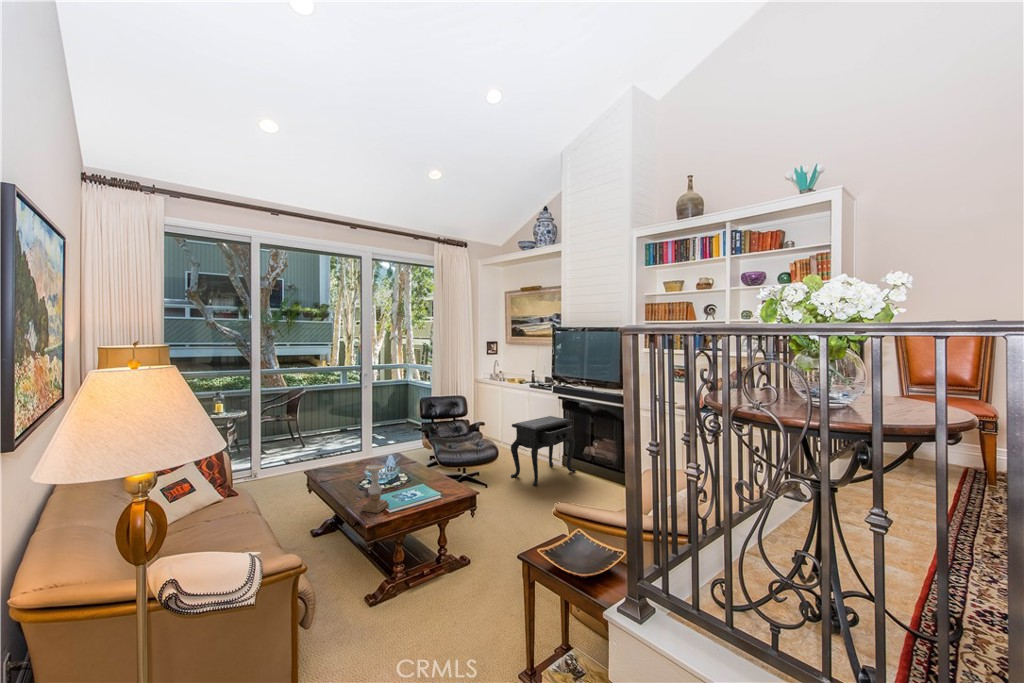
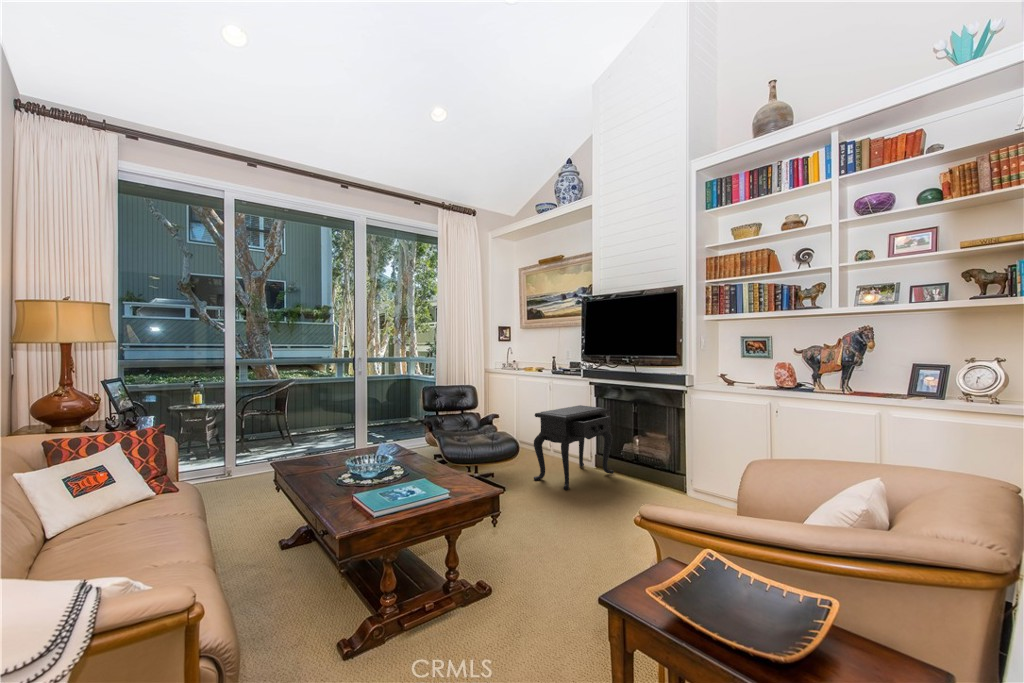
candle holder: present [362,464,389,513] -> none [334,446,375,517]

